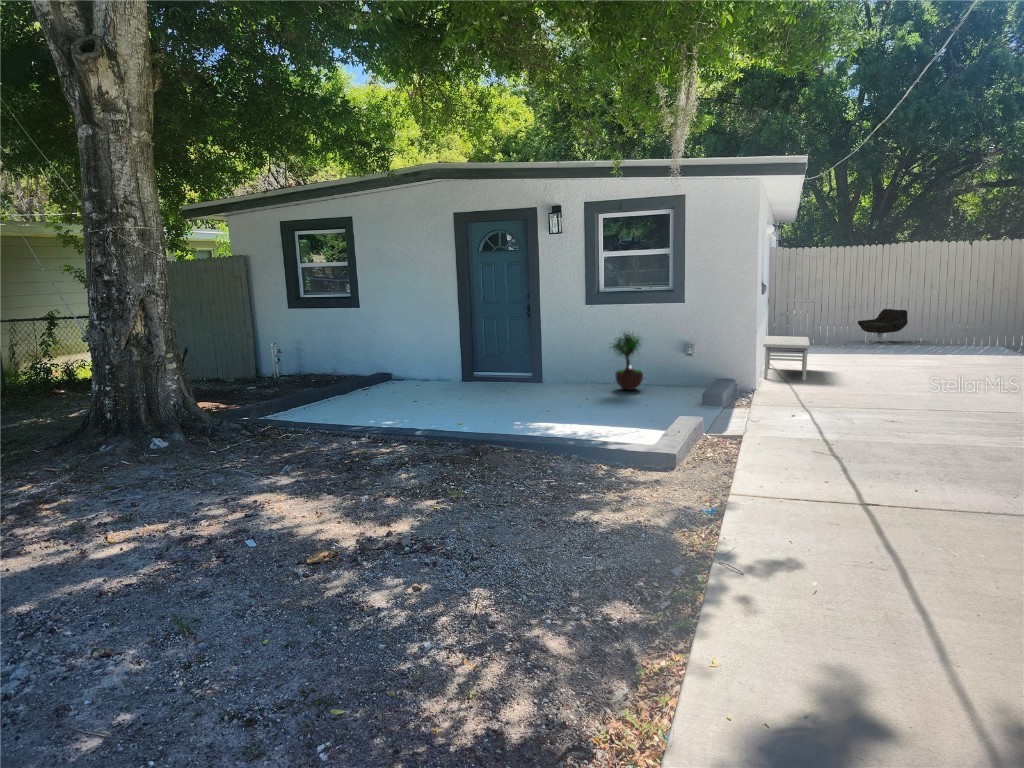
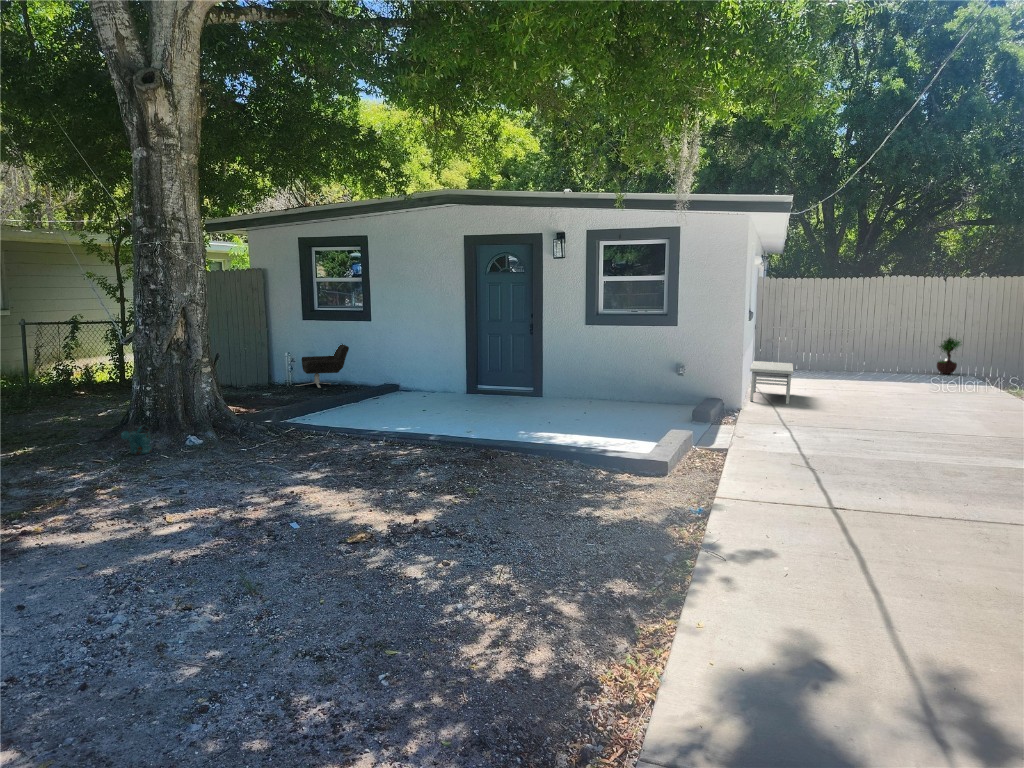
lounge chair: present [858,309,908,343] -> present [296,344,349,388]
potted tree: present [610,334,643,390] -> present [937,338,961,374]
watering can: none [79,428,117,461] -> present [121,425,152,455]

